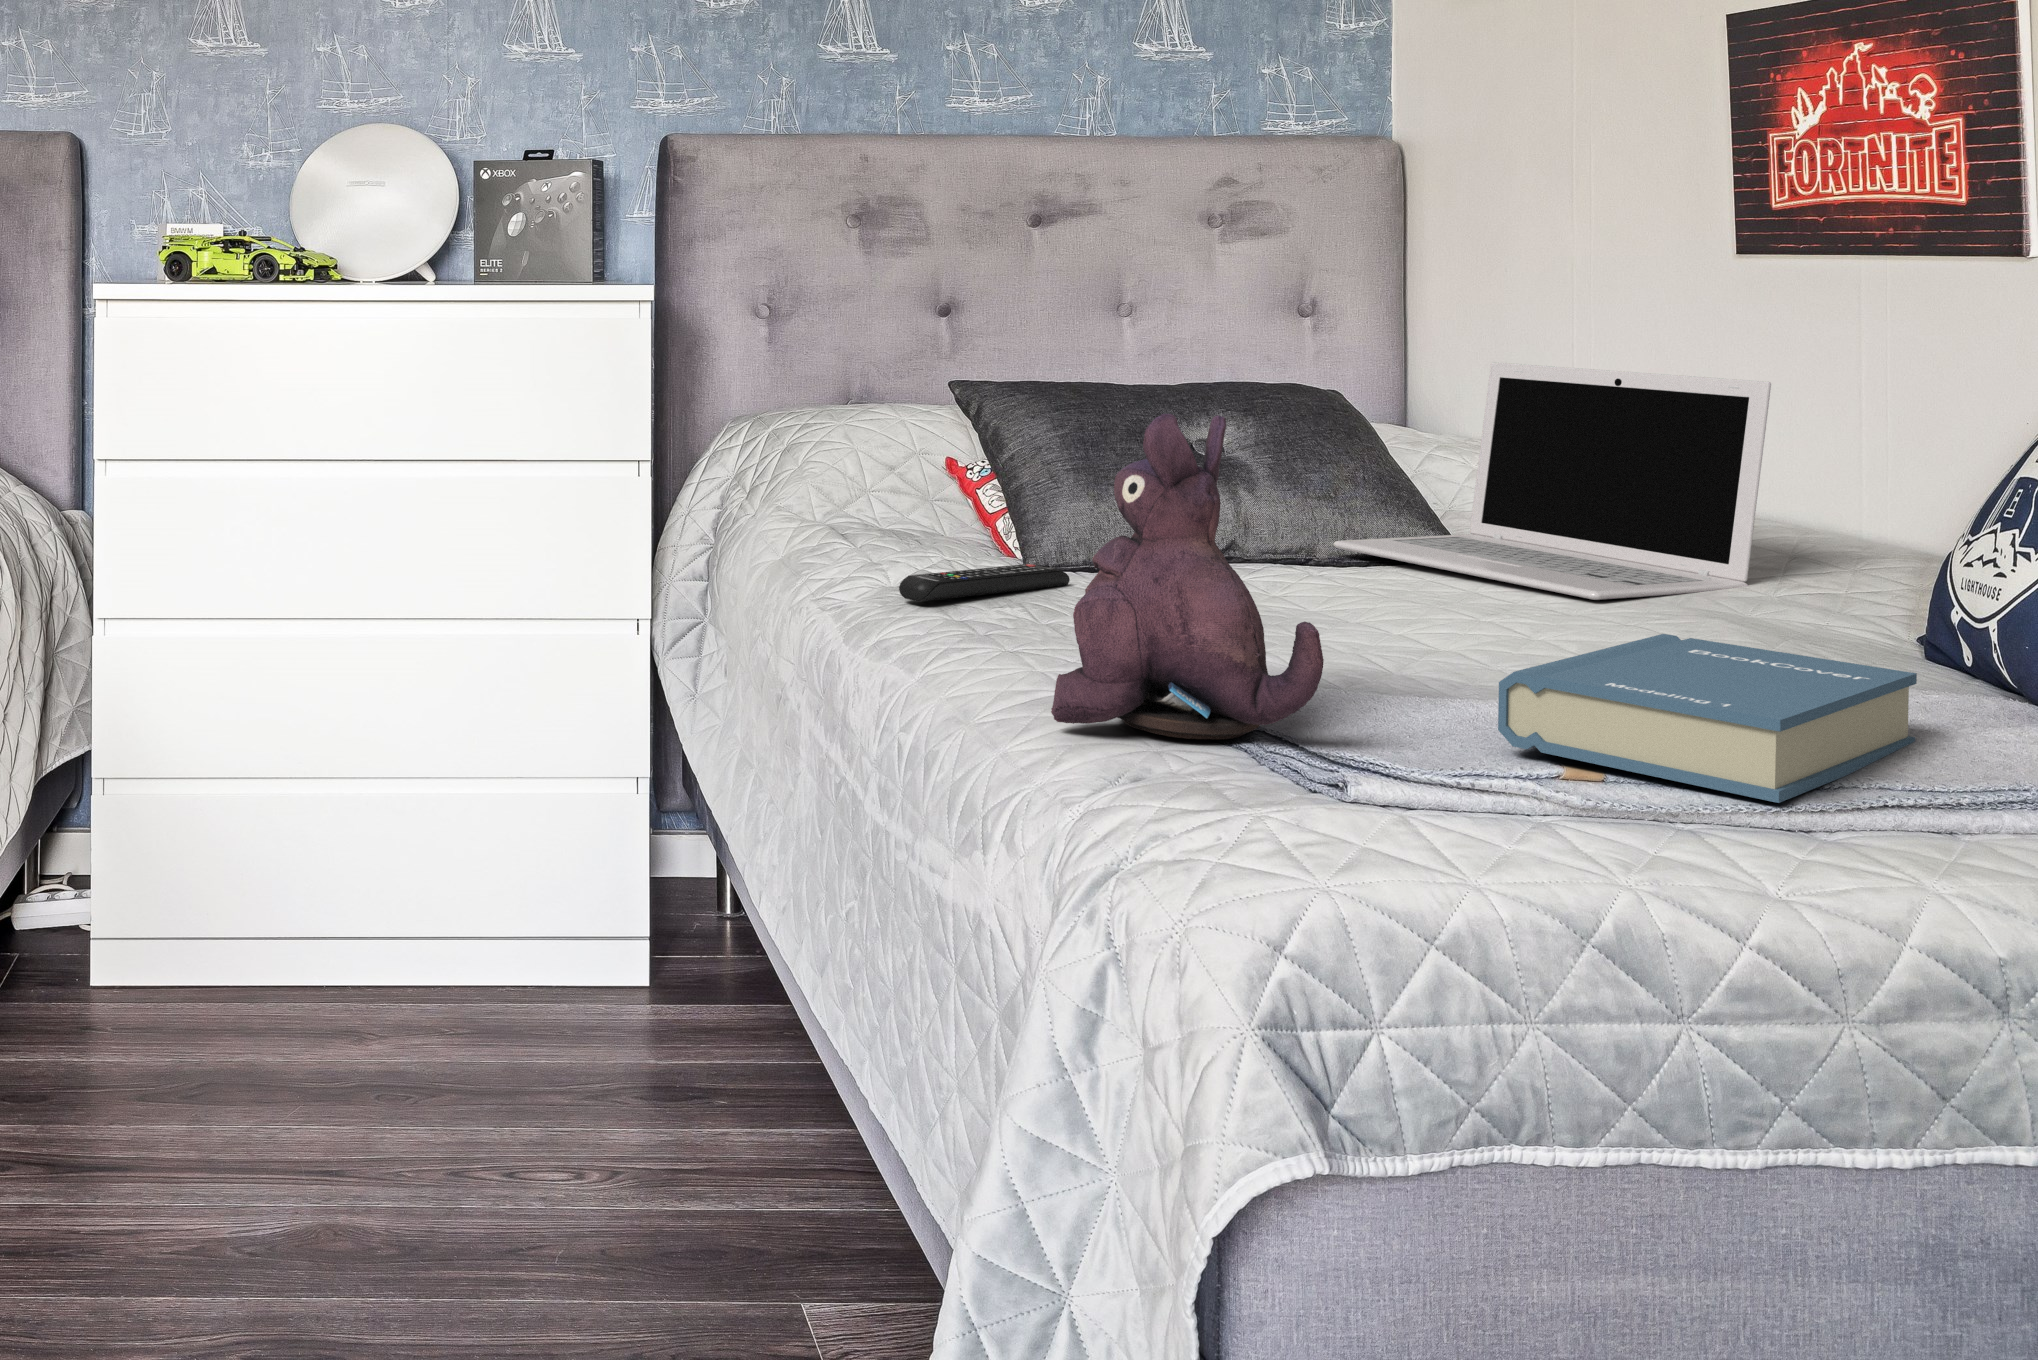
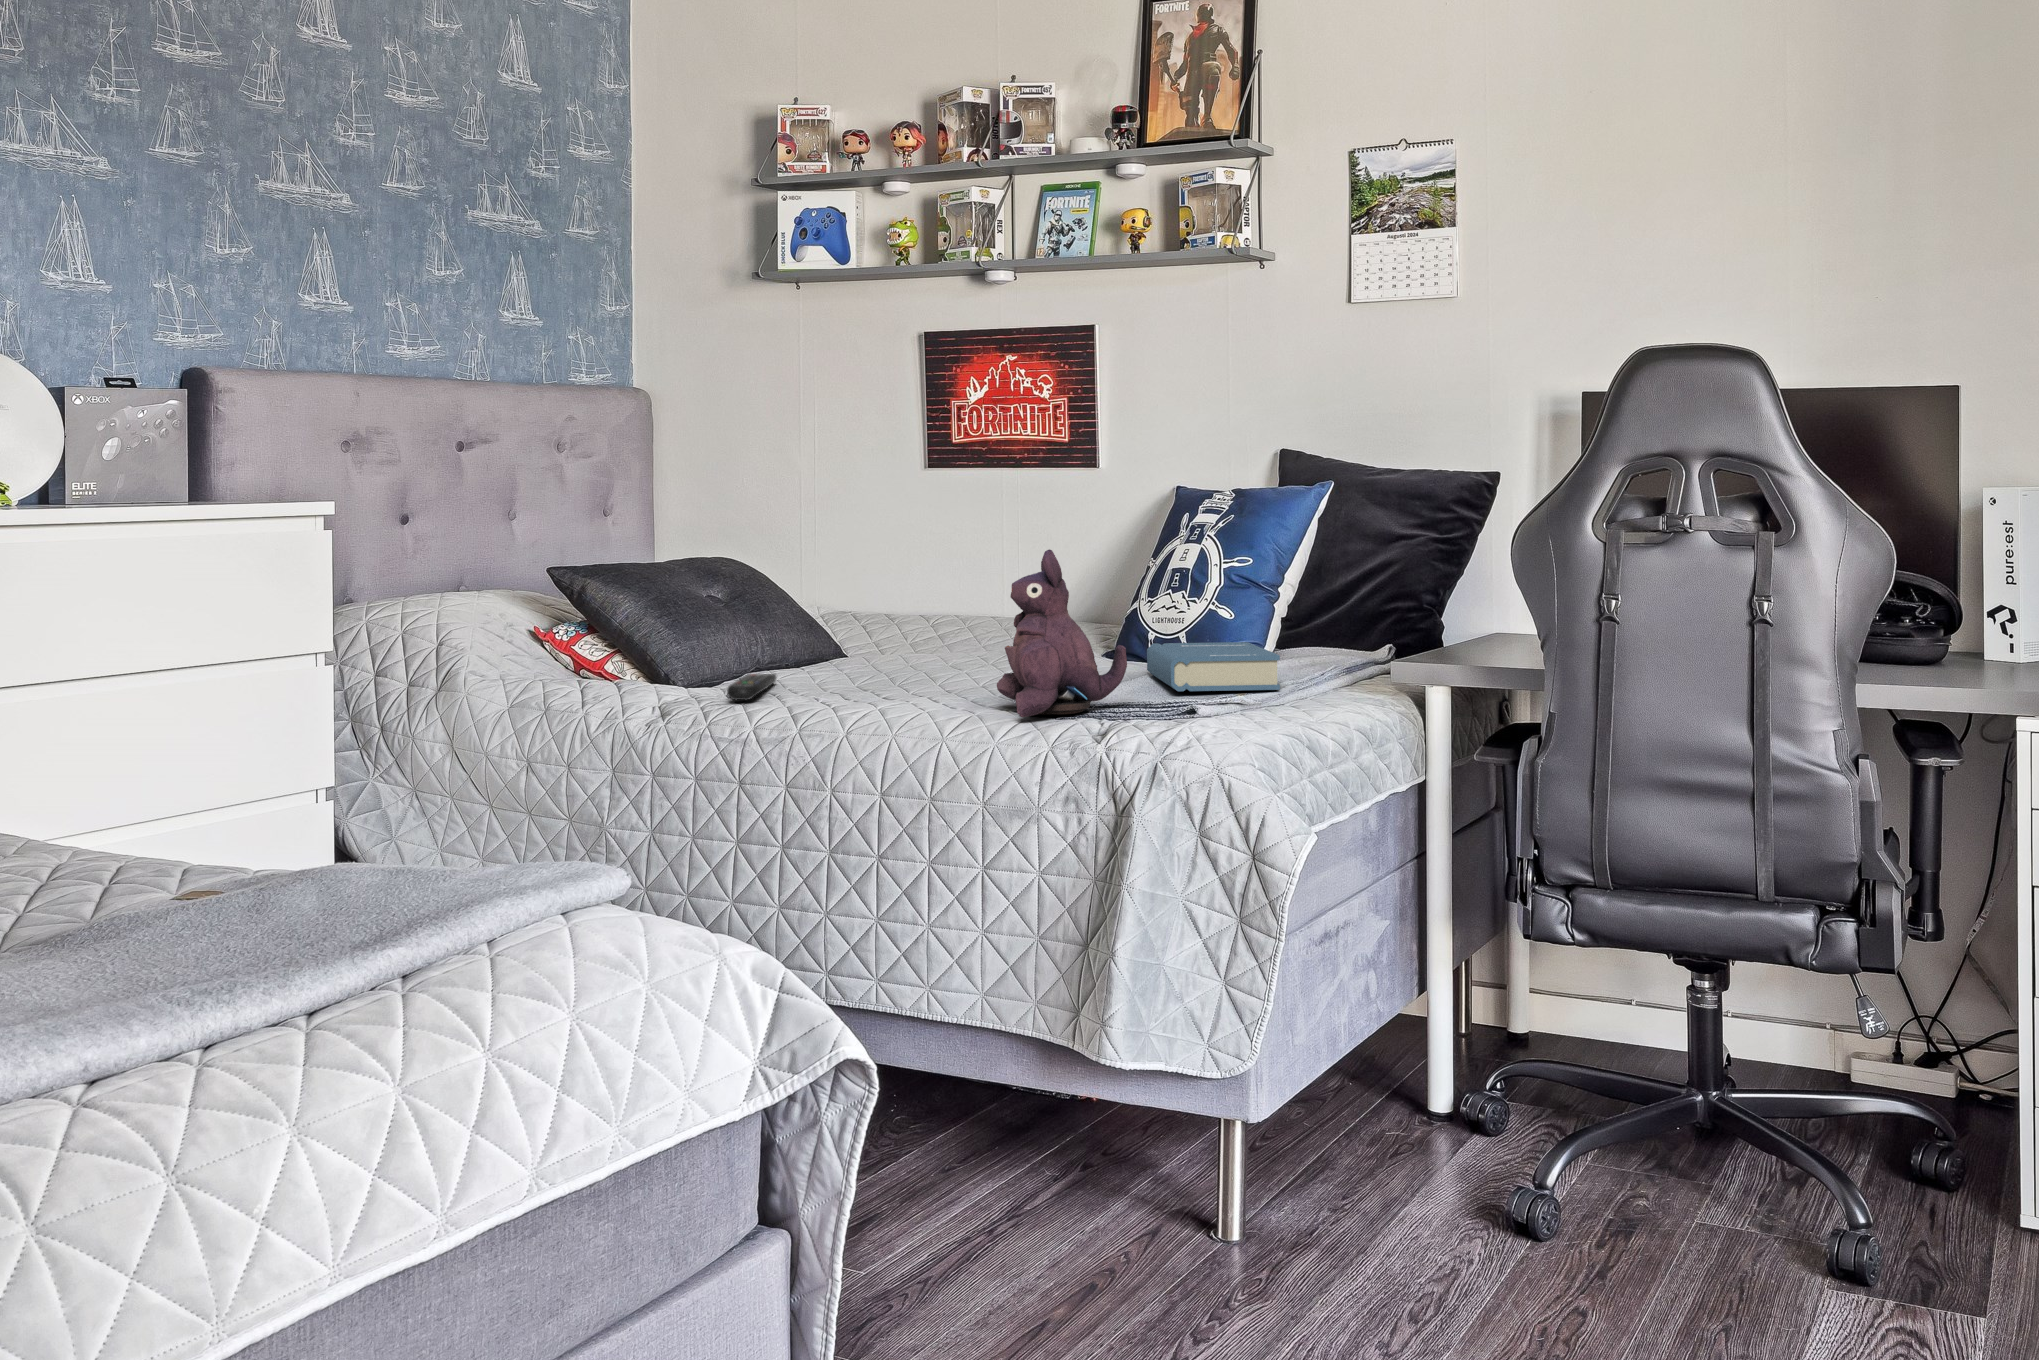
laptop: present [1333,362,1771,600] -> none [840,532,1038,651]

